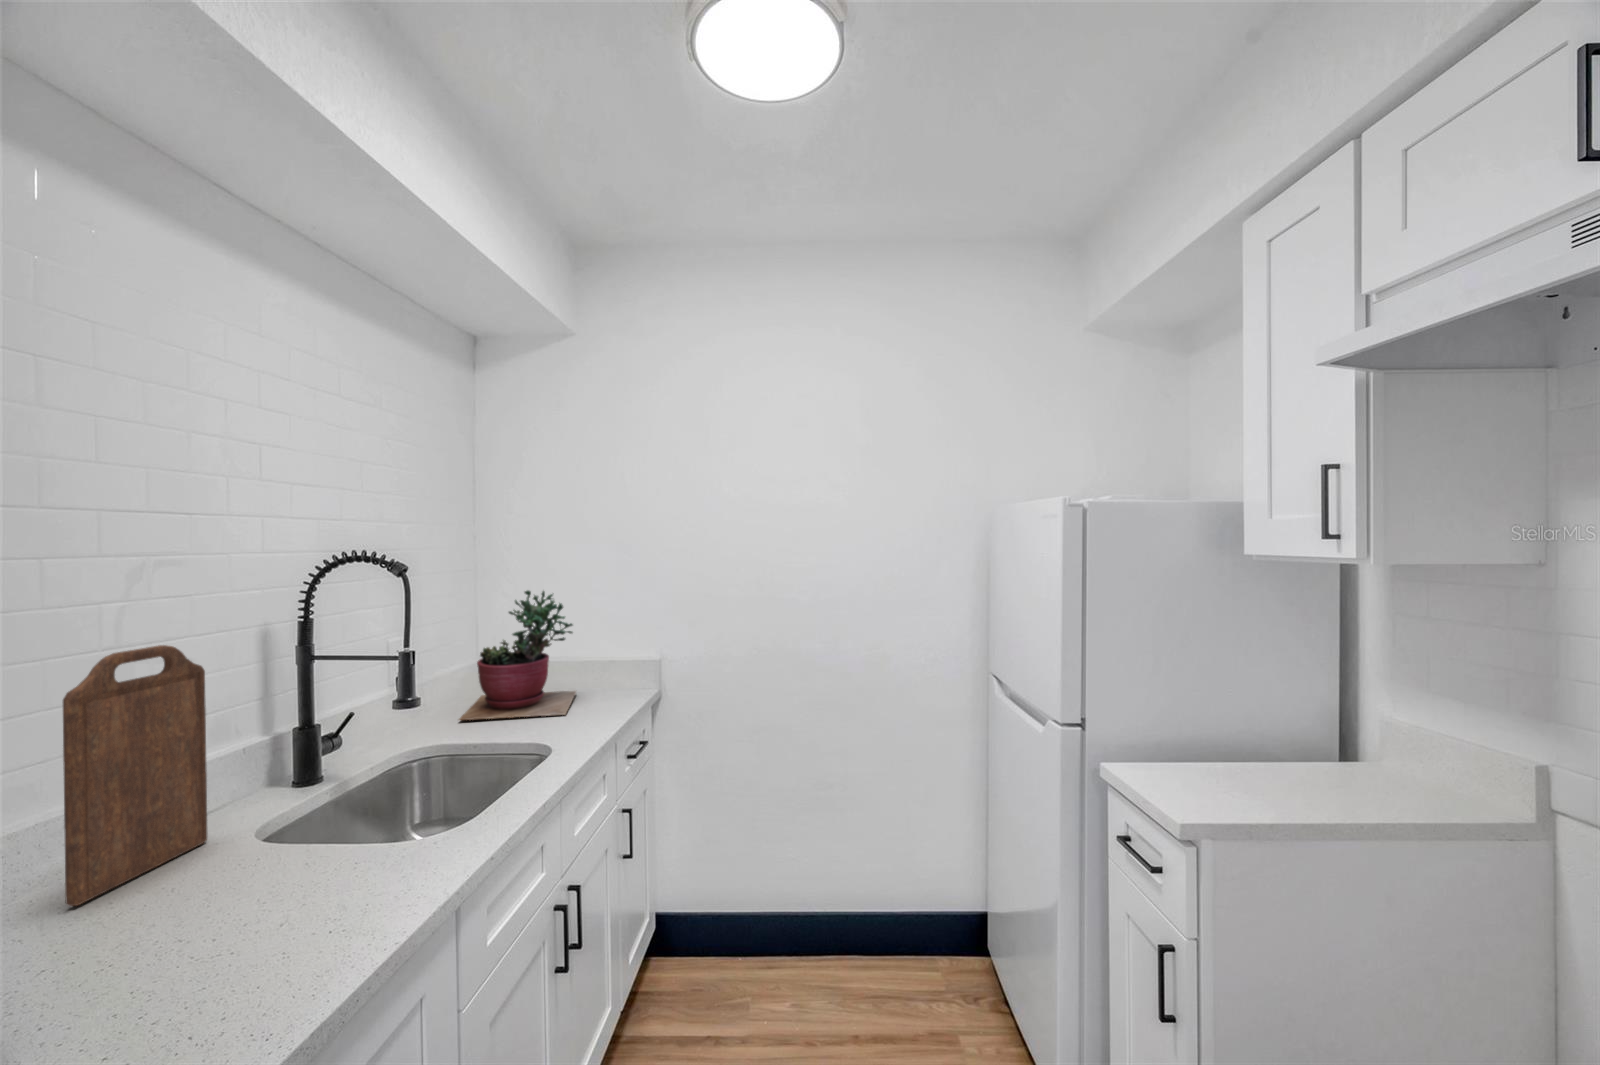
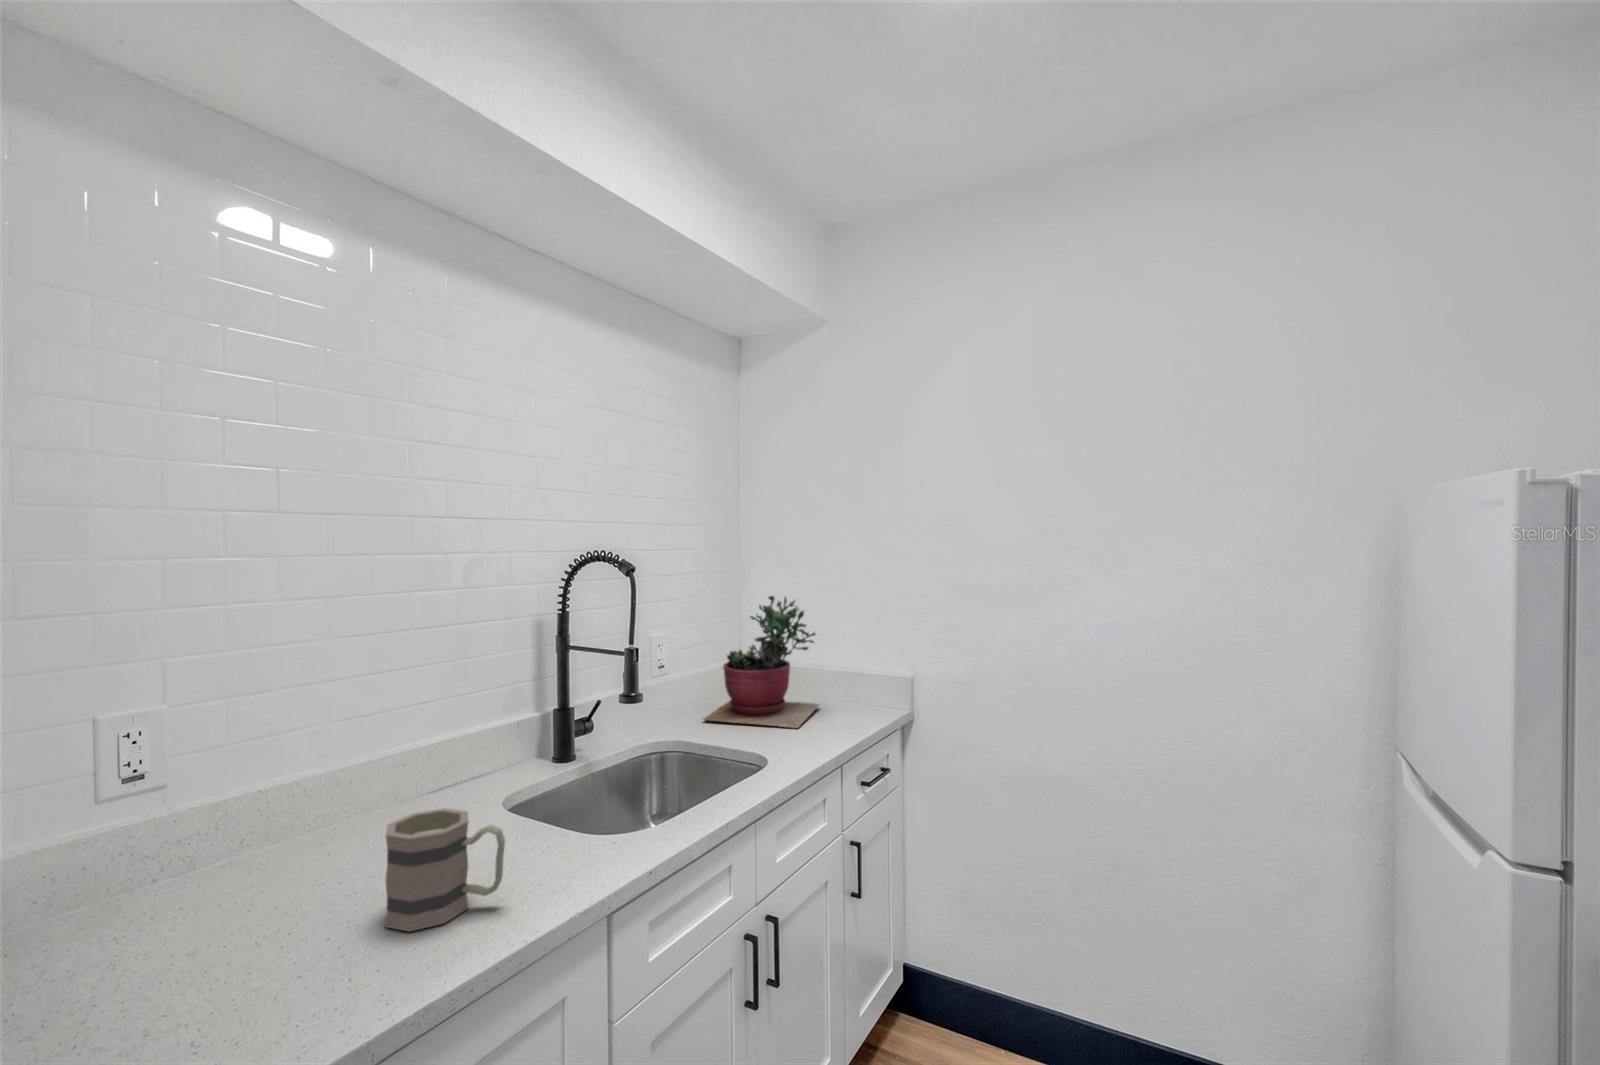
cutting board: present [63,645,207,906] -> none [356,626,467,835]
mug: none [193,837,349,980] -> present [385,808,505,931]

